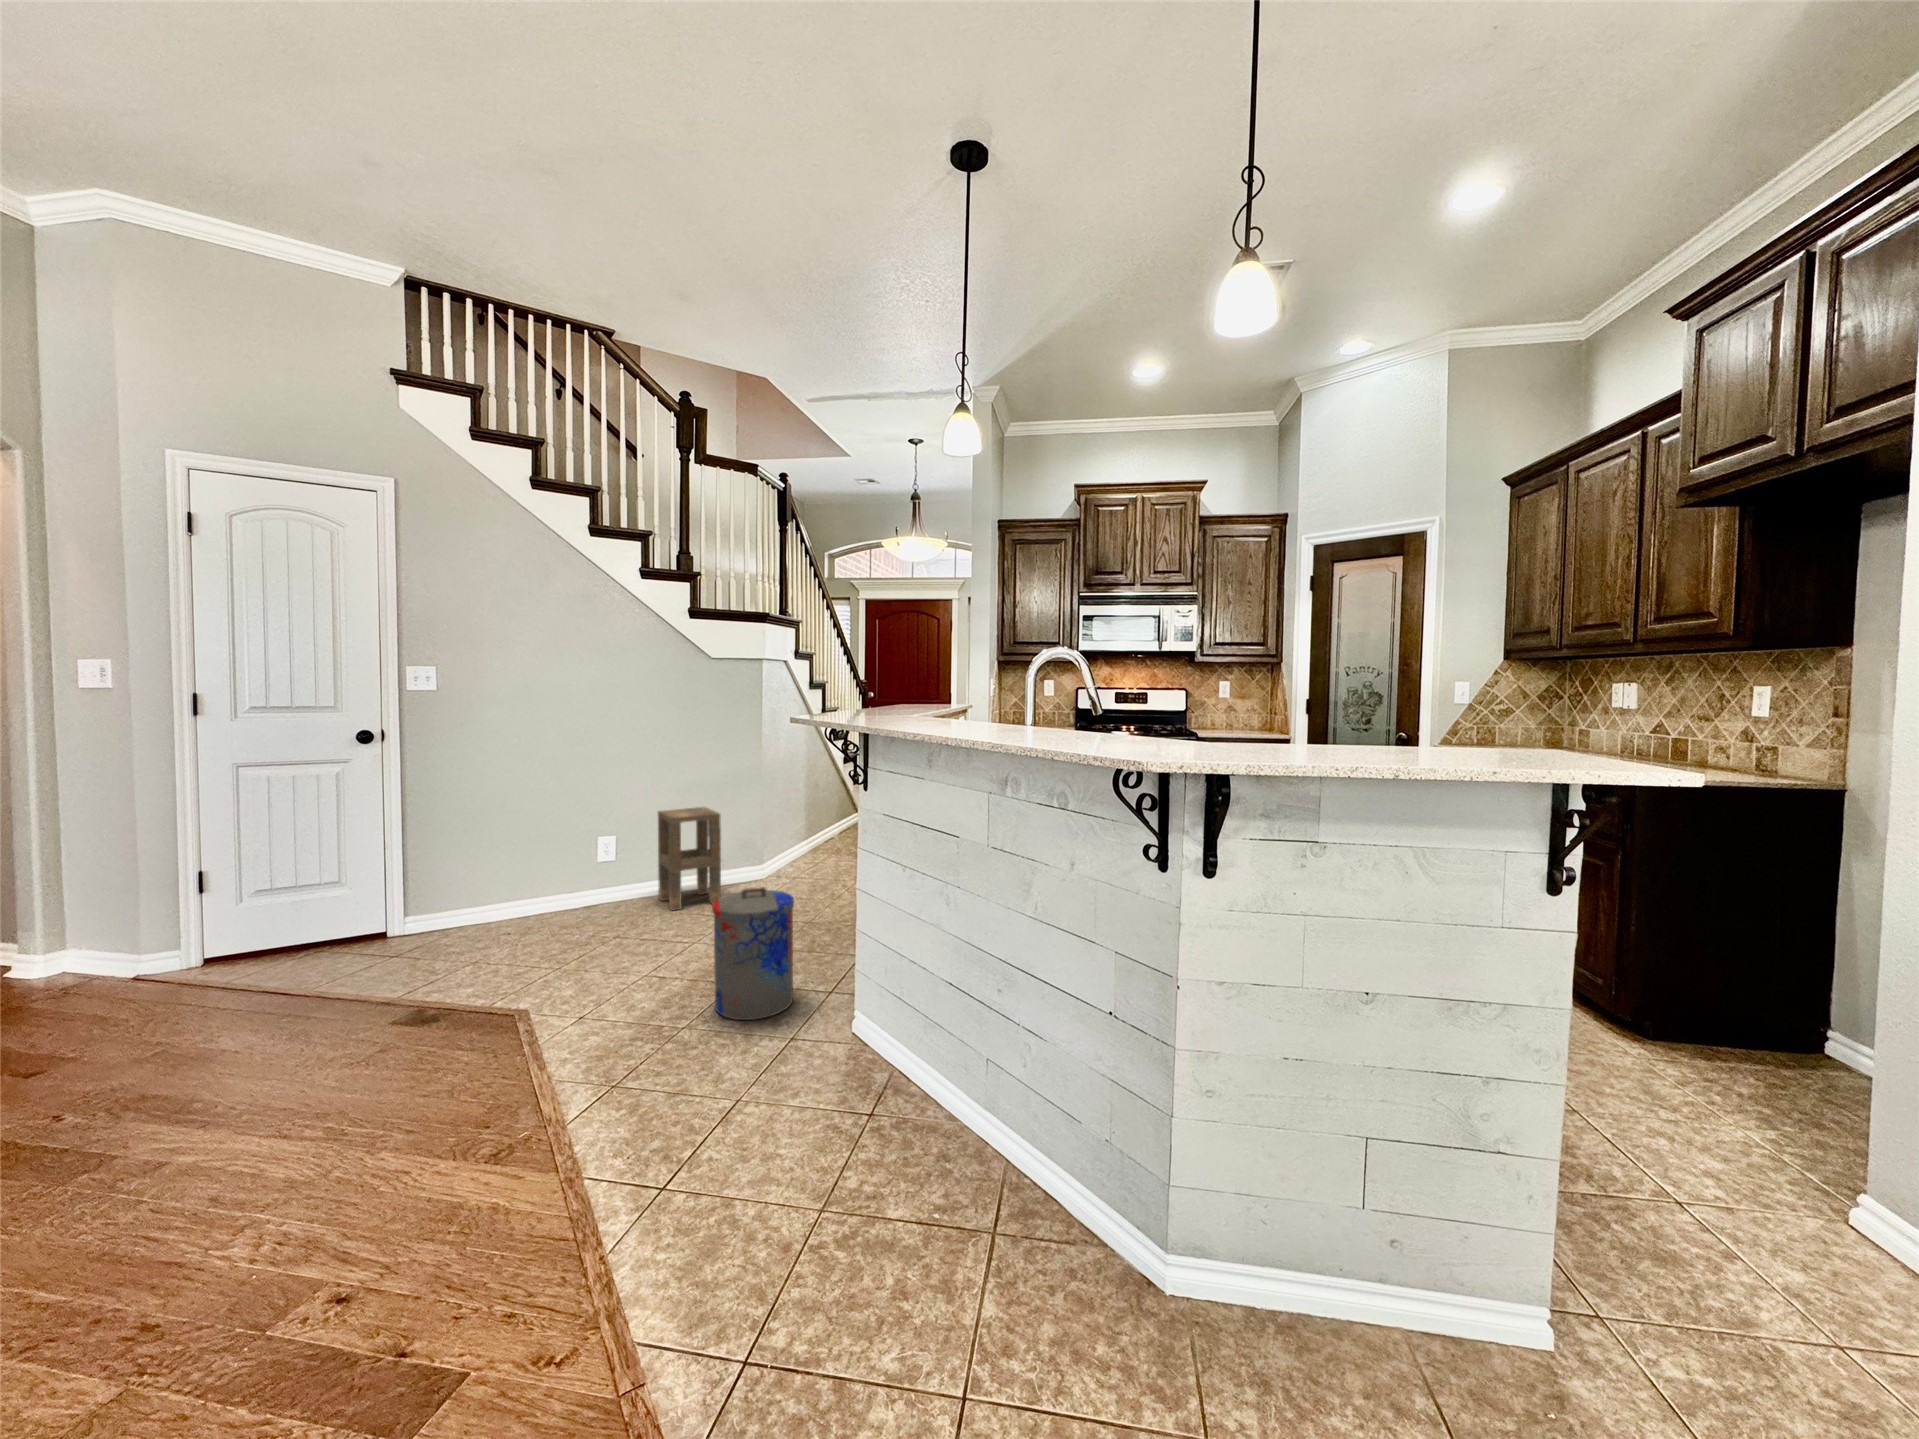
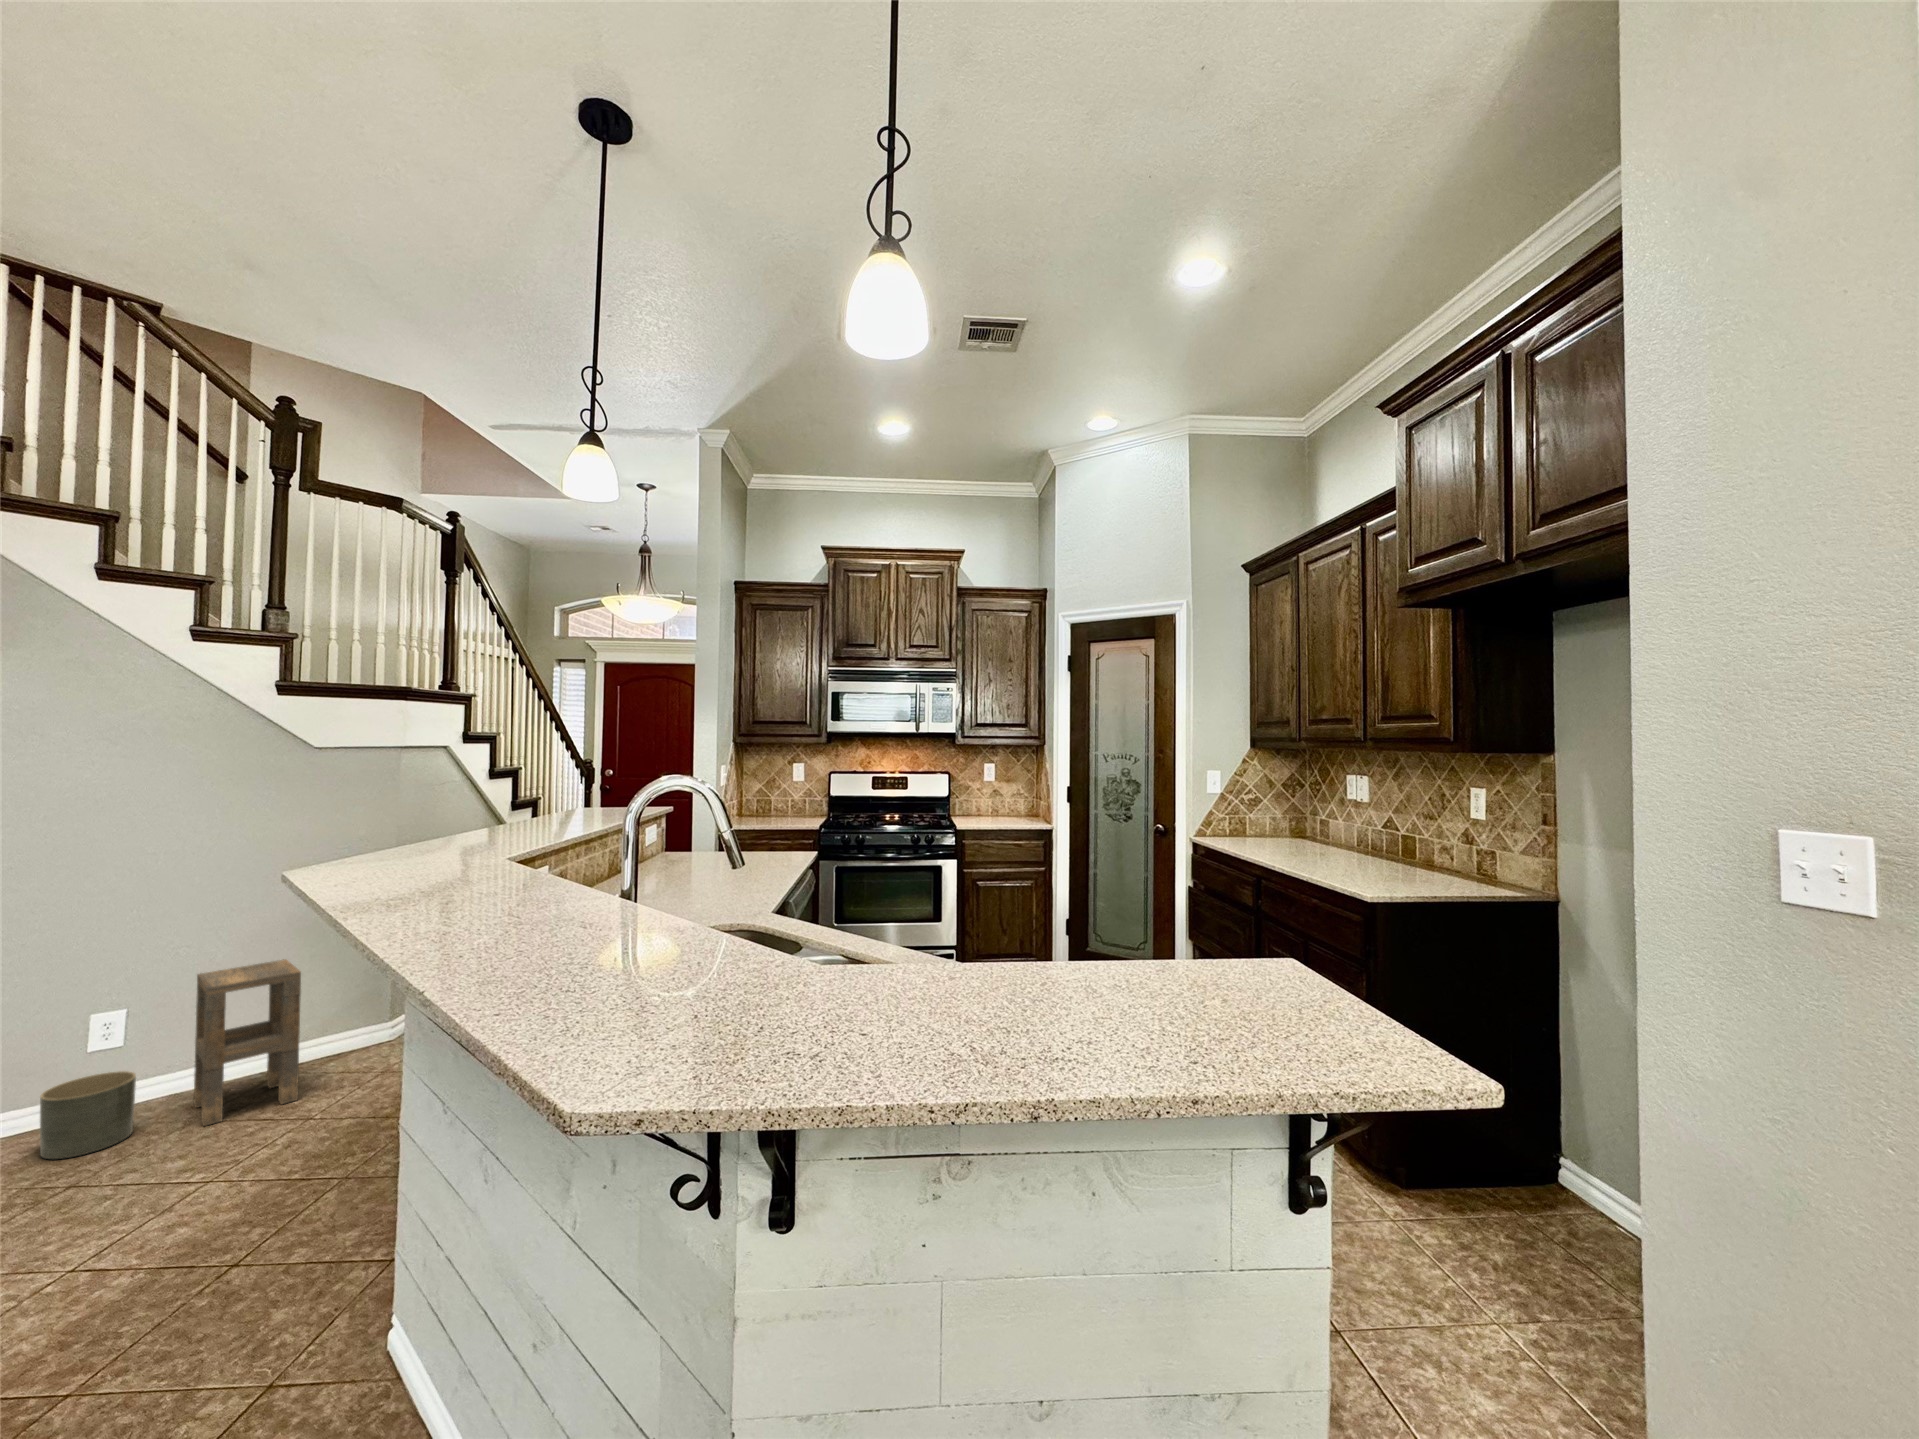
planter: none [587,870,633,919] -> present [40,1071,136,1159]
trash can: present [712,887,794,1020] -> none [163,1120,330,1362]

